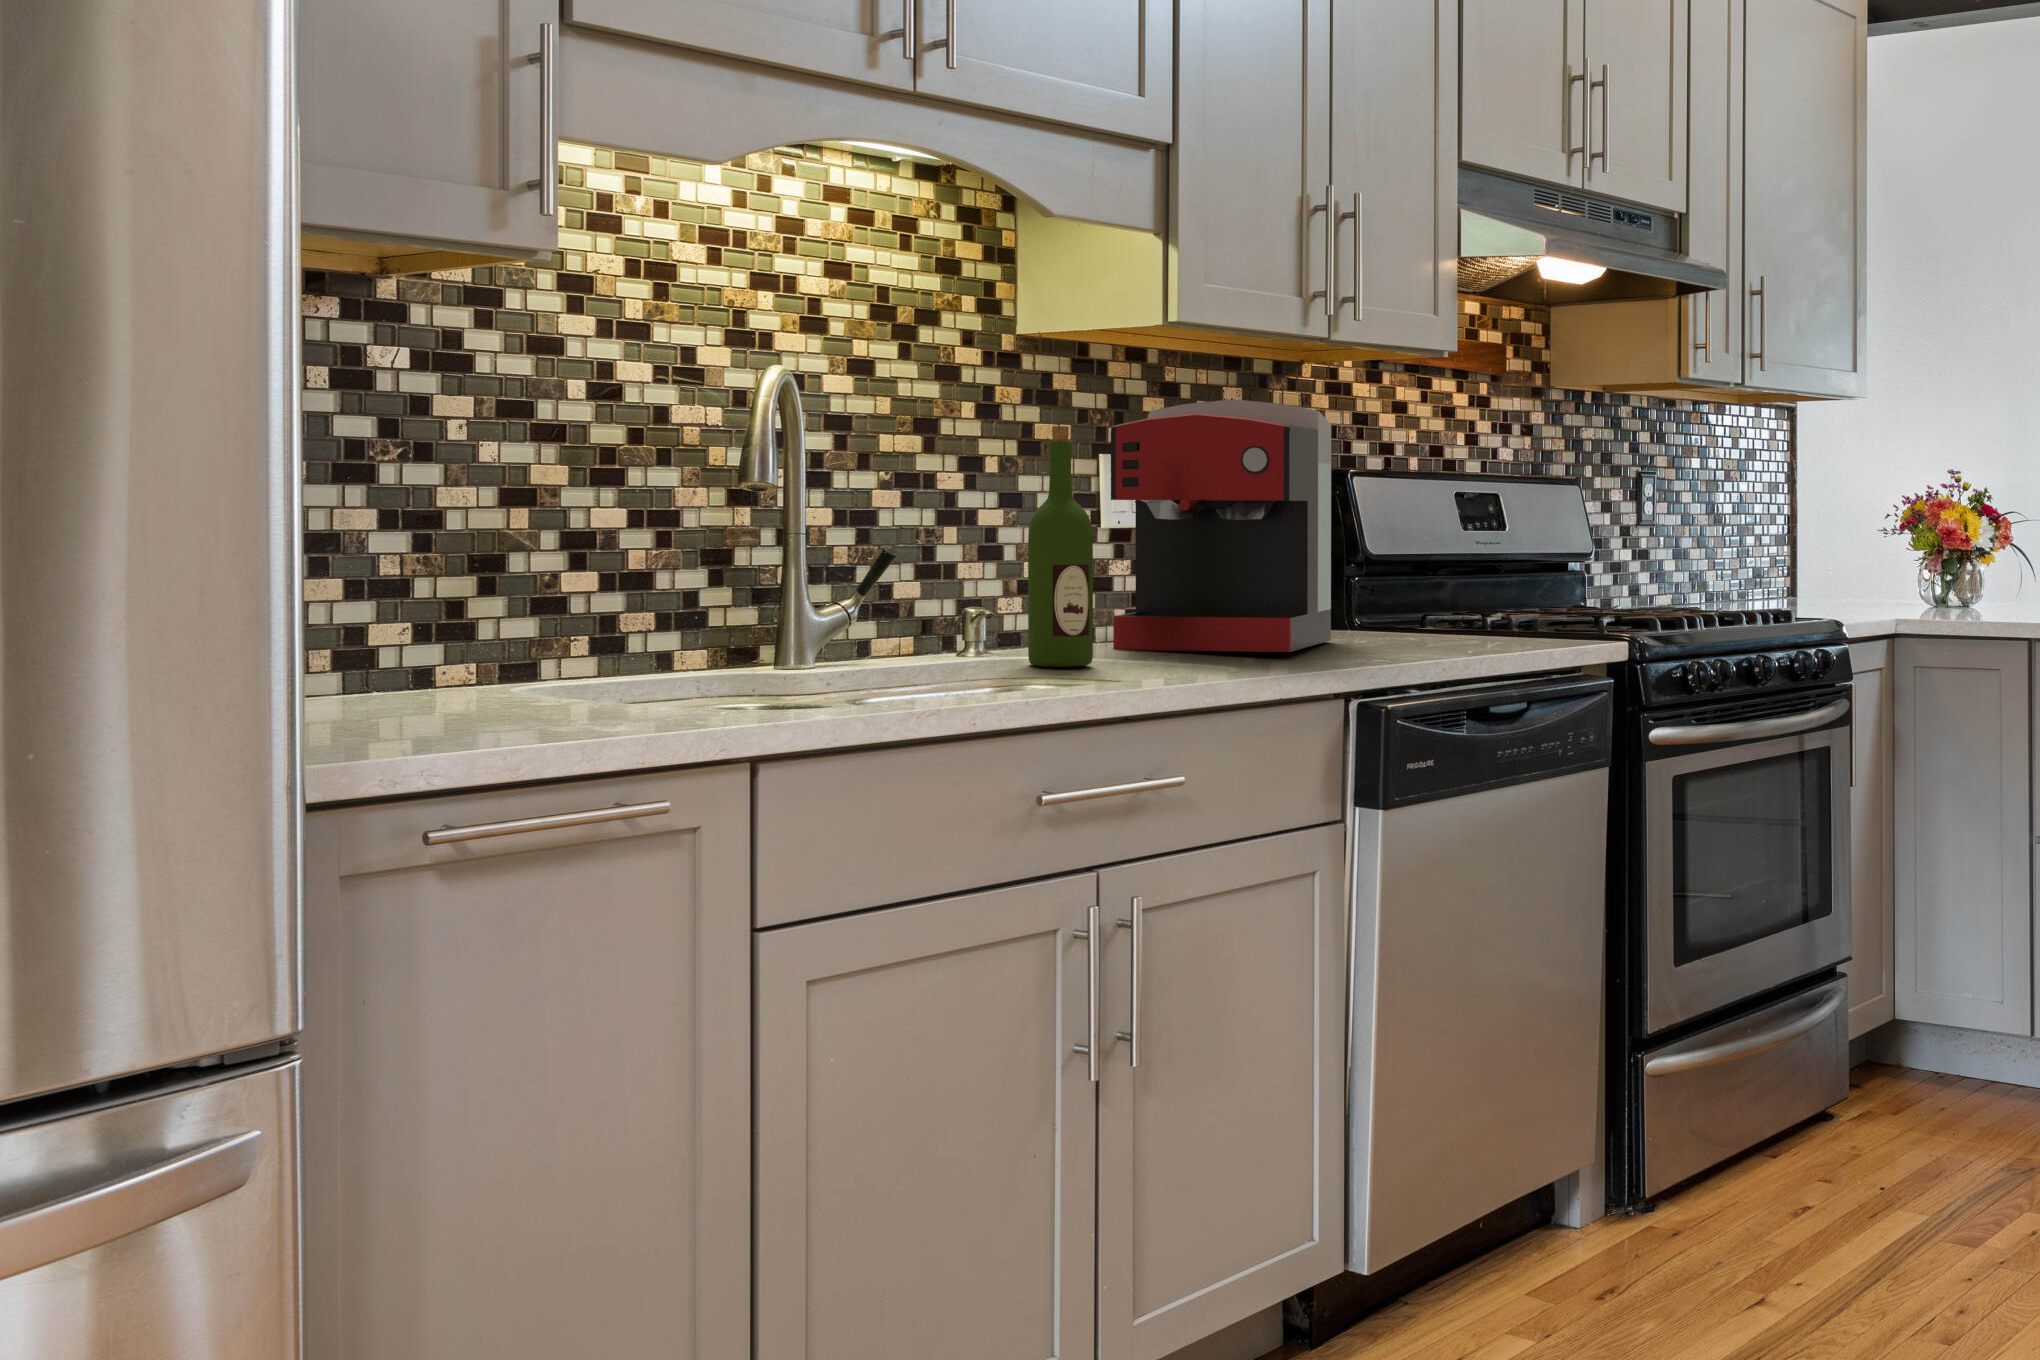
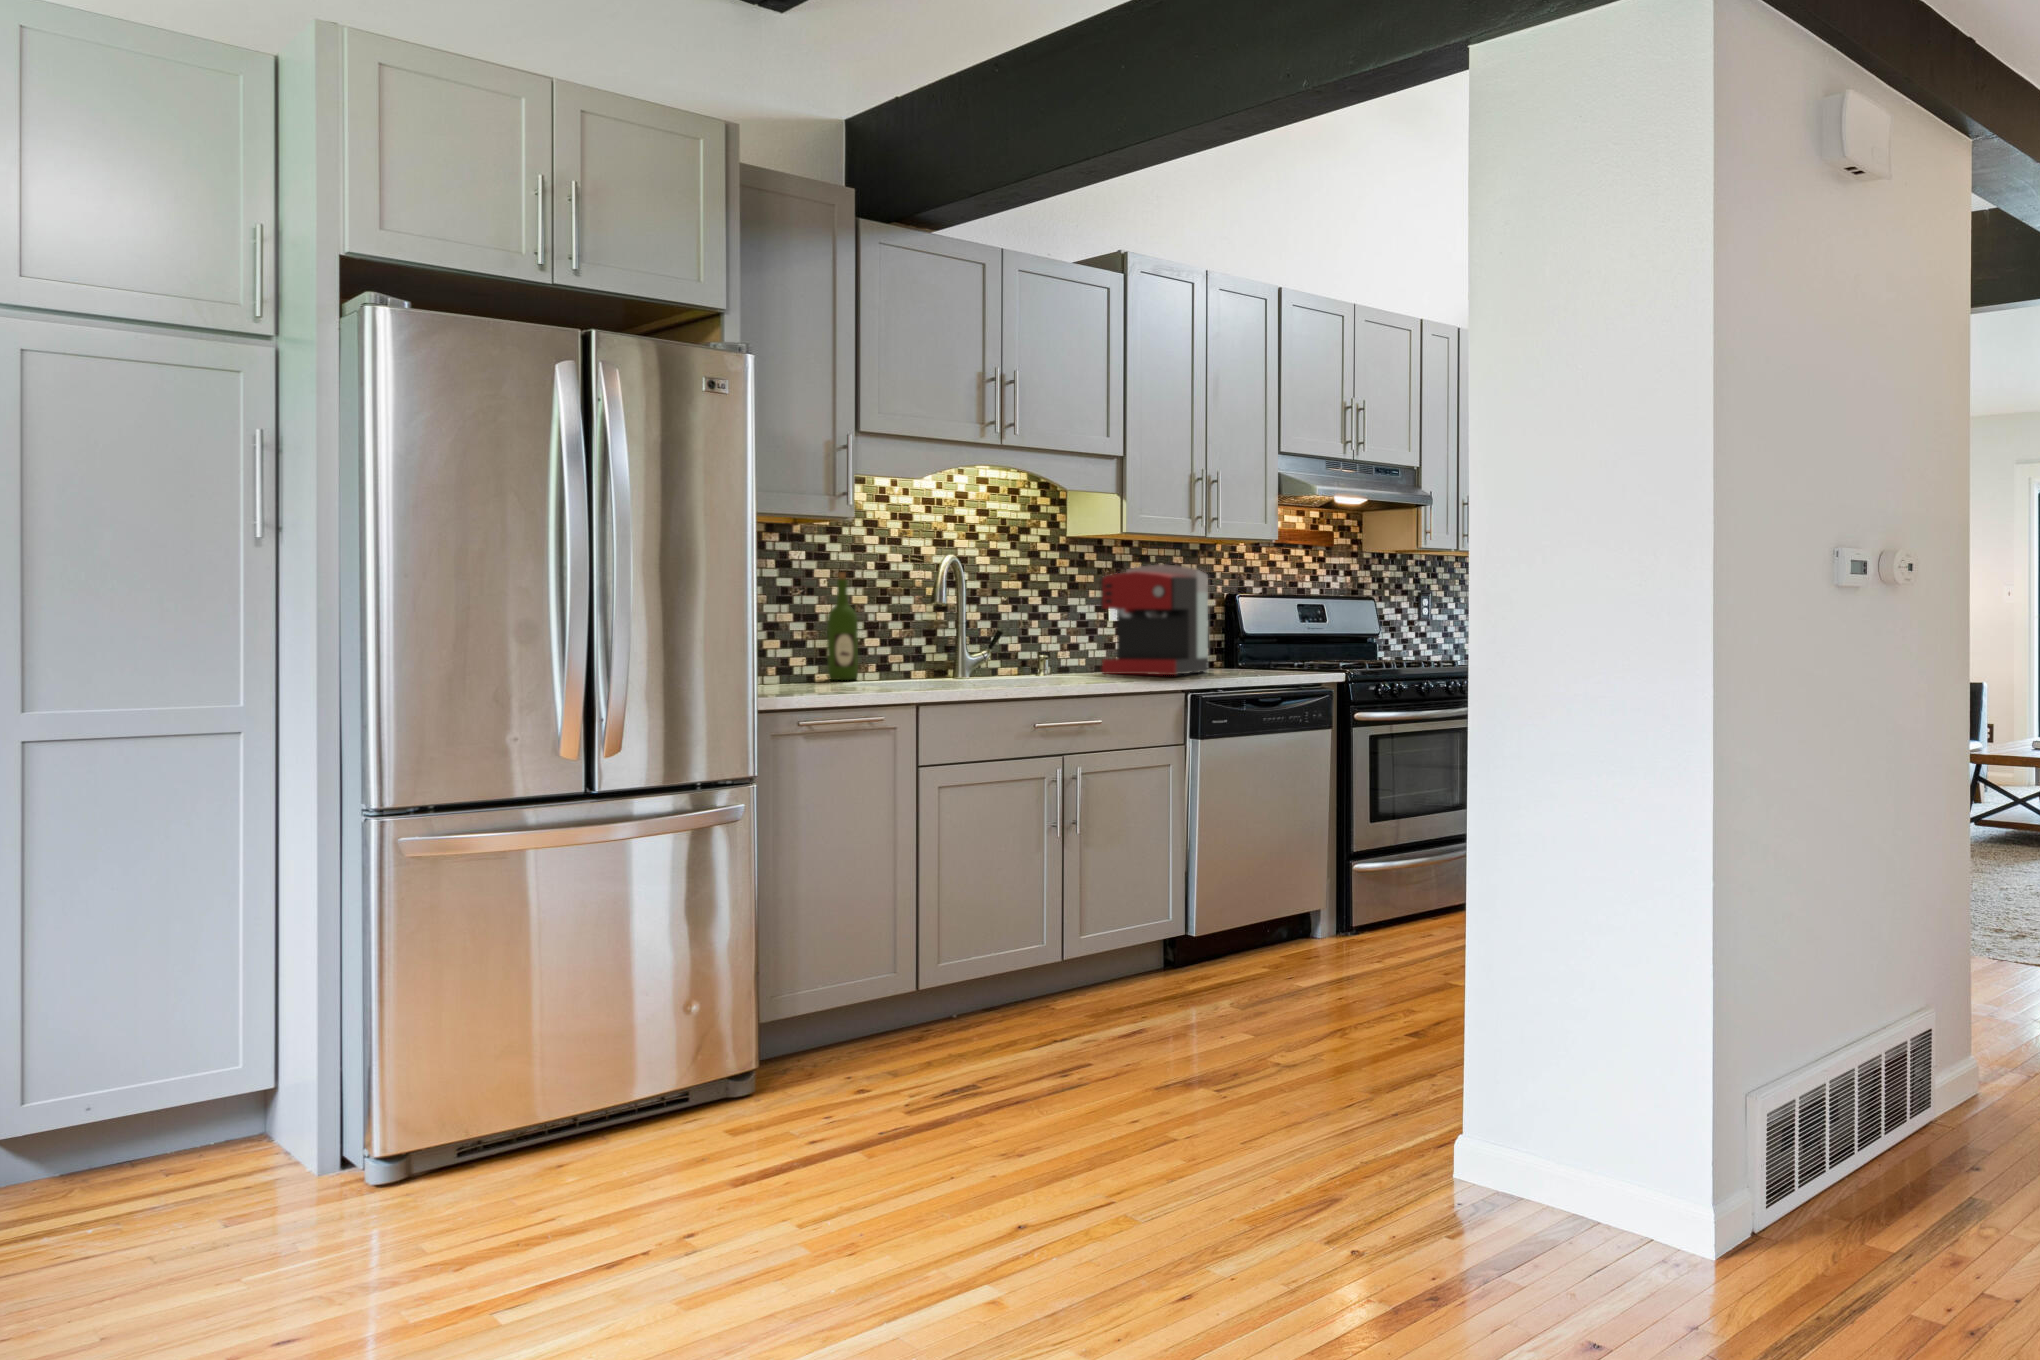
wine bottle: present [1028,426,1093,667] -> present [827,572,858,680]

